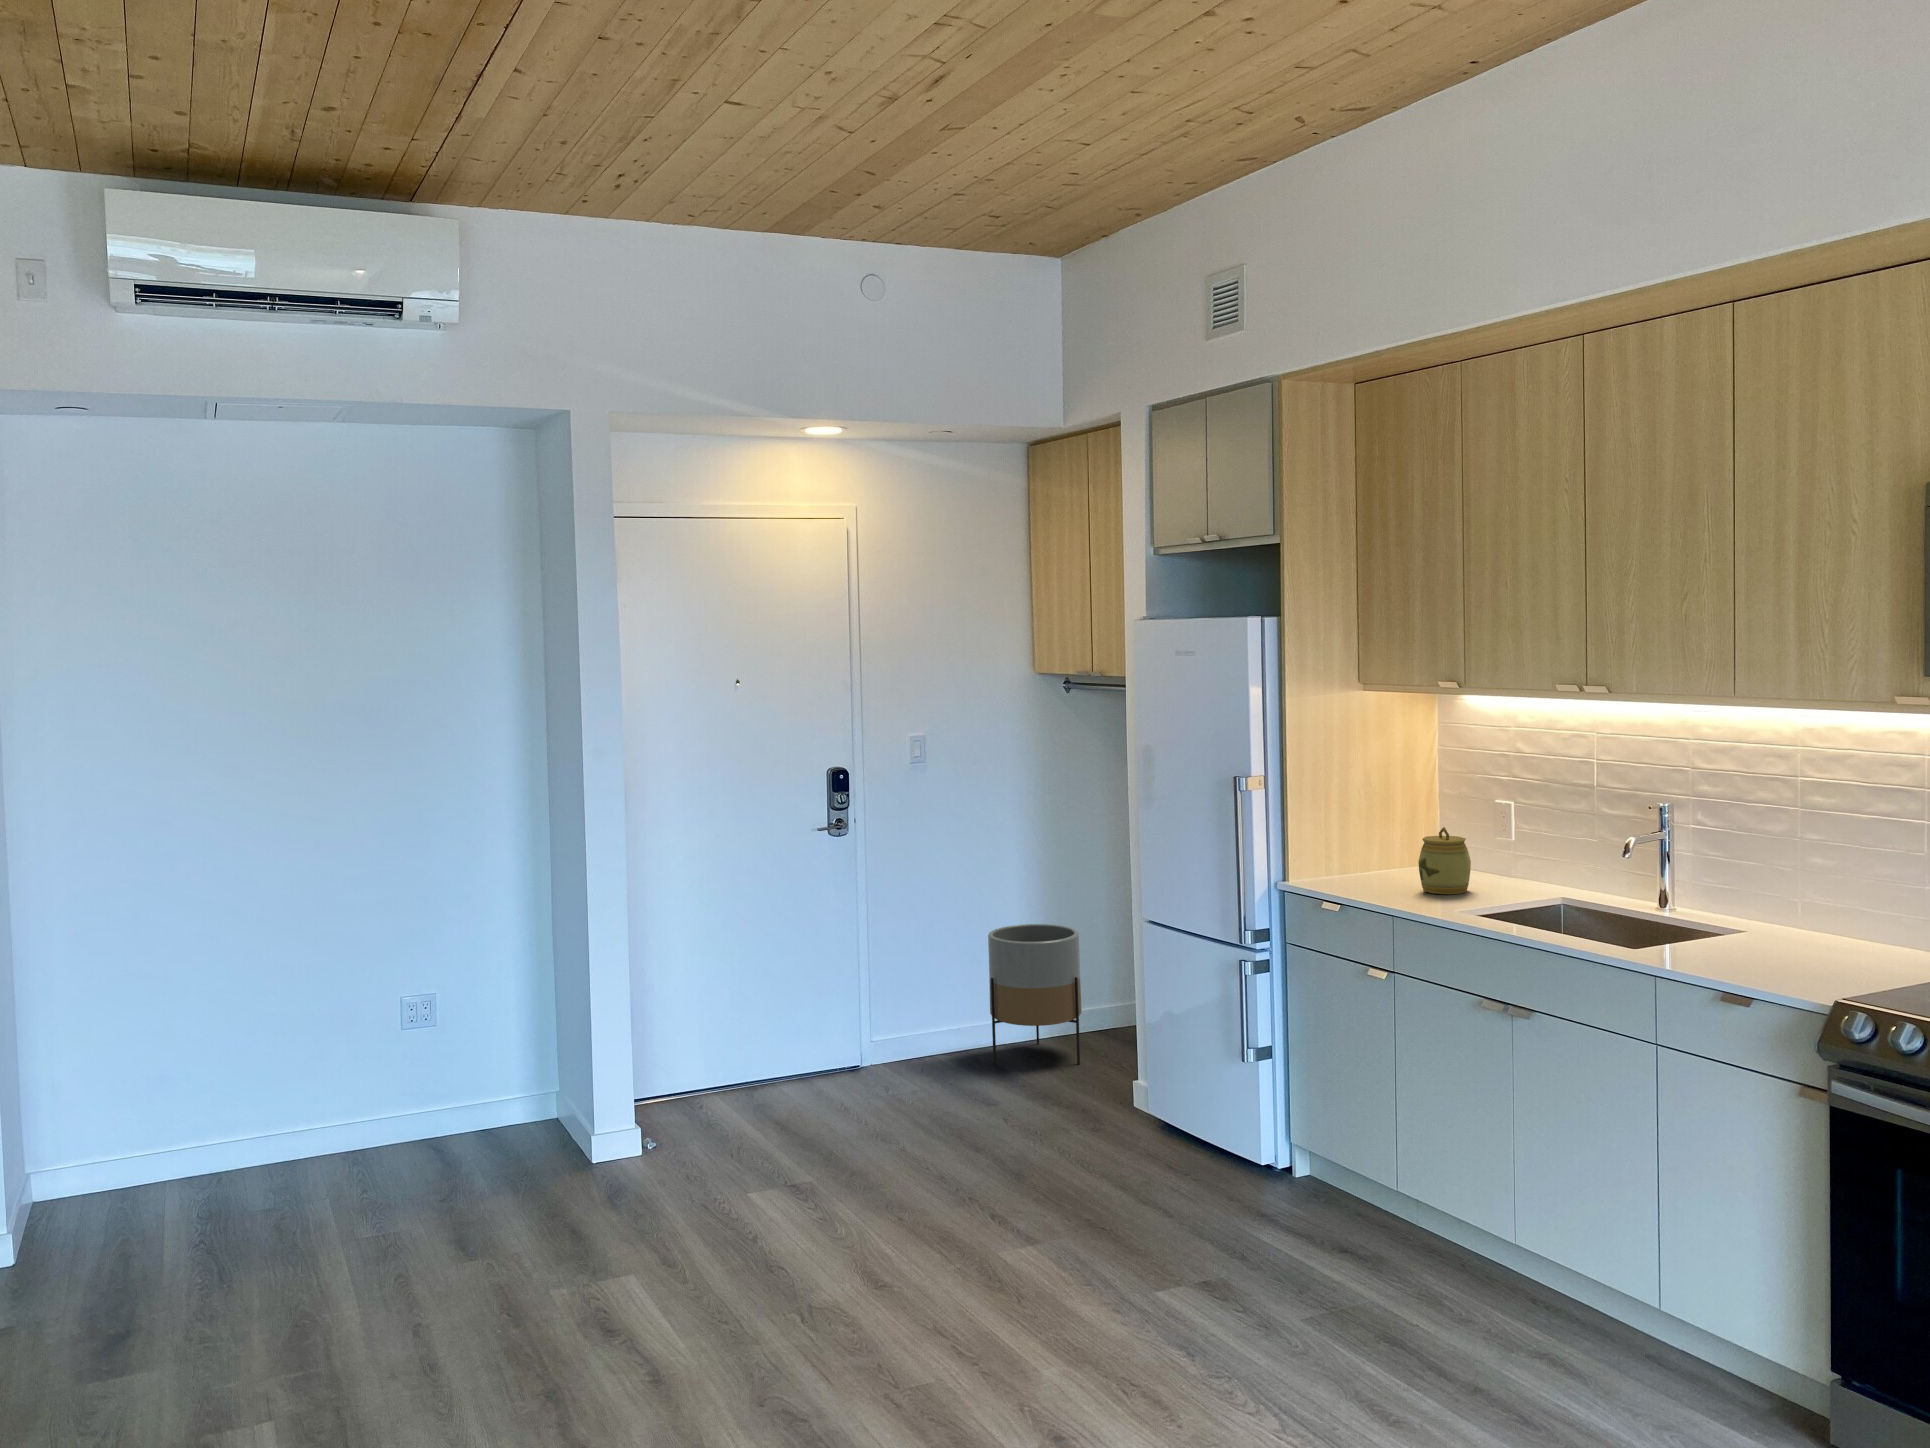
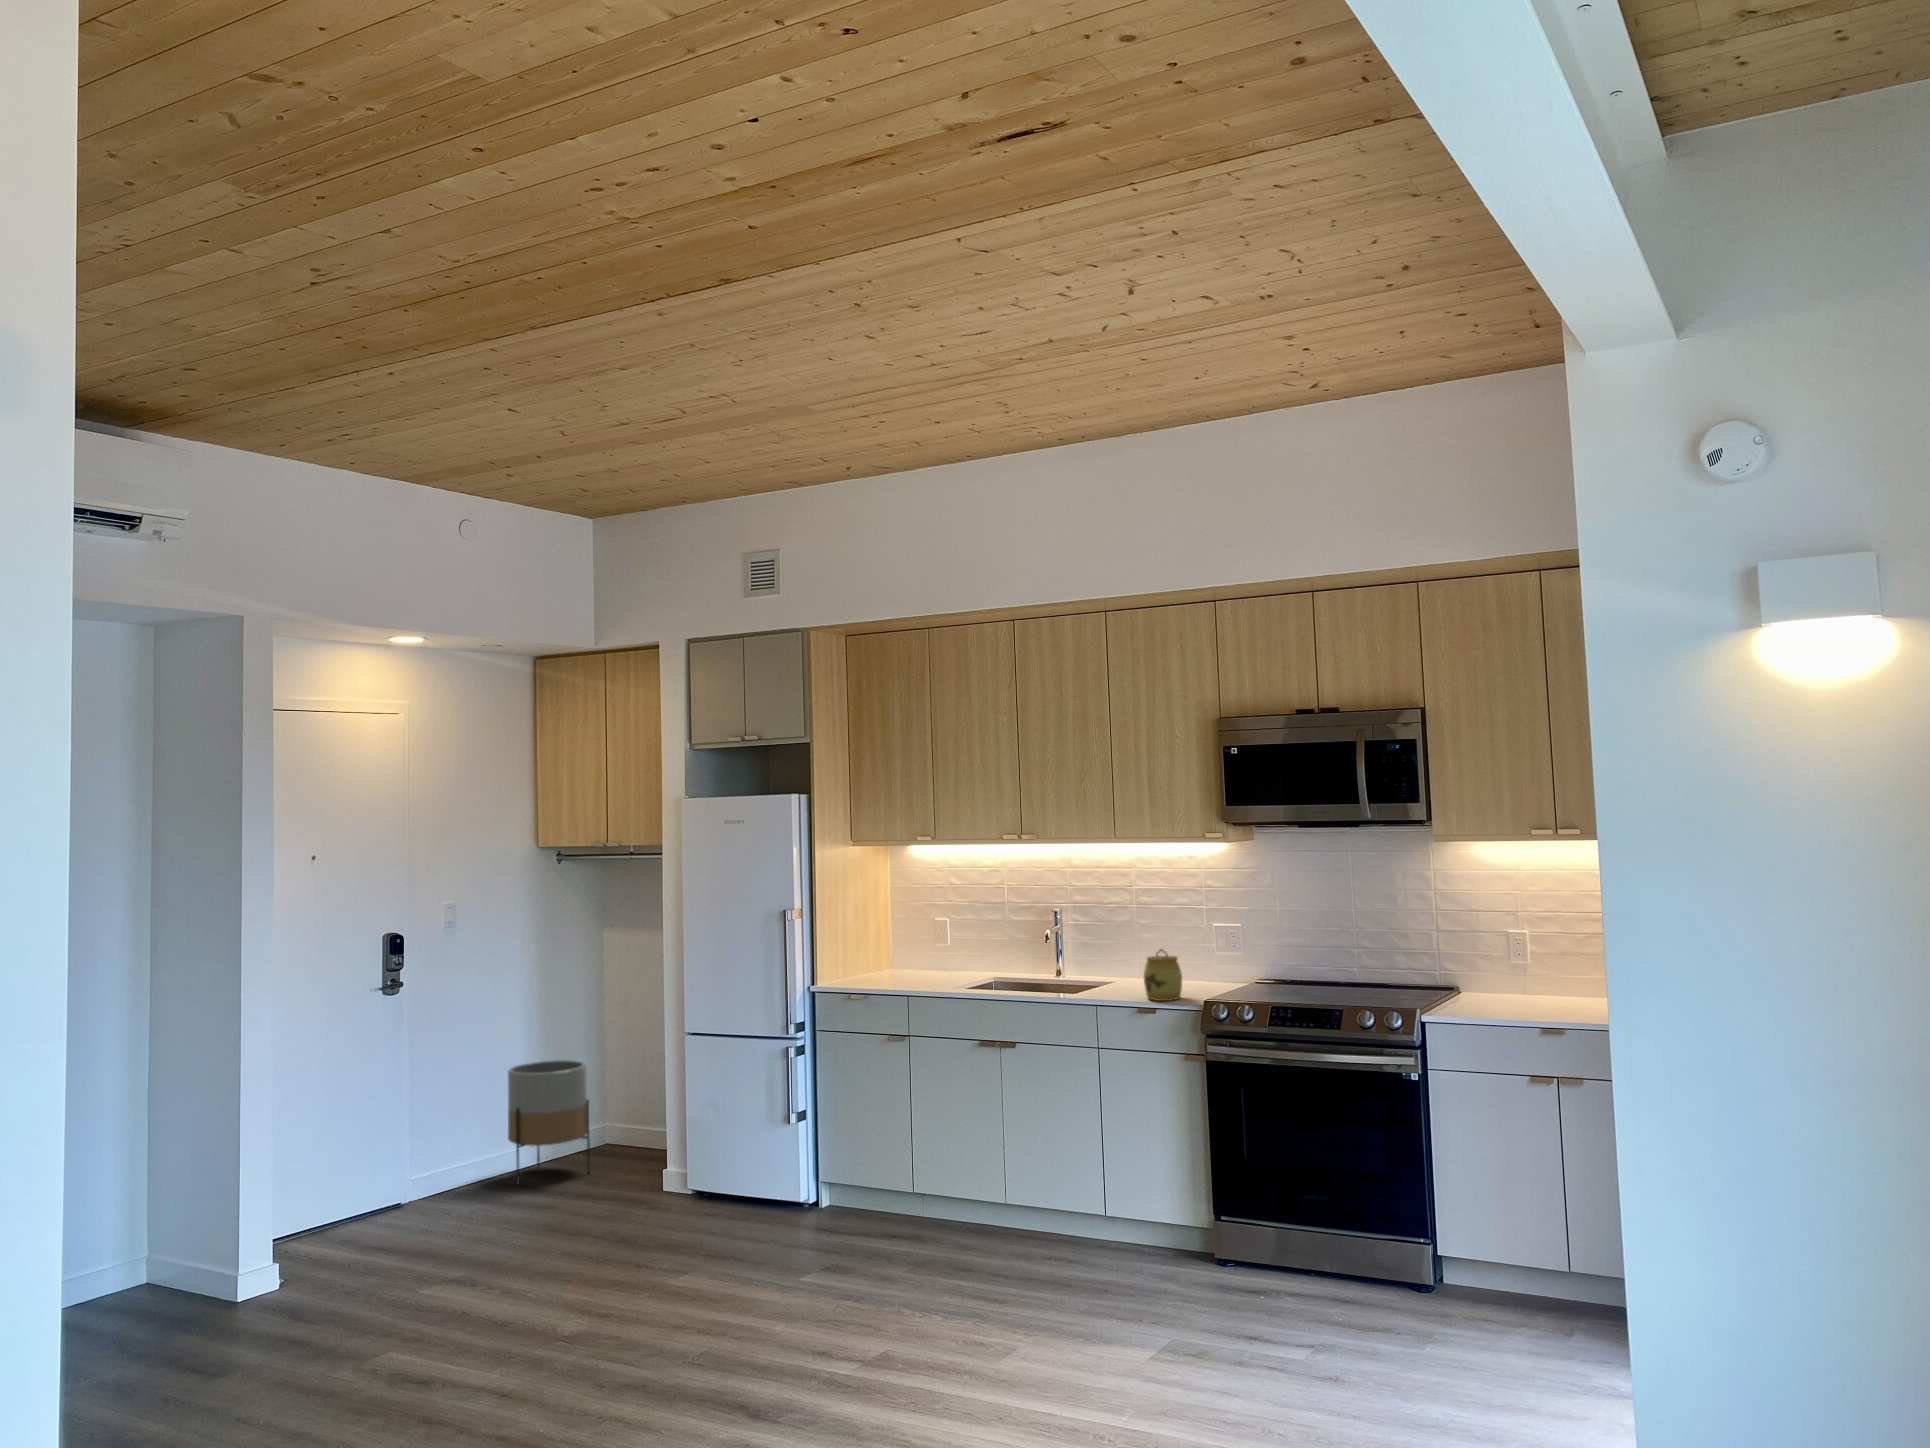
jar: present [1418,827,1471,894] -> present [1144,949,1182,1001]

